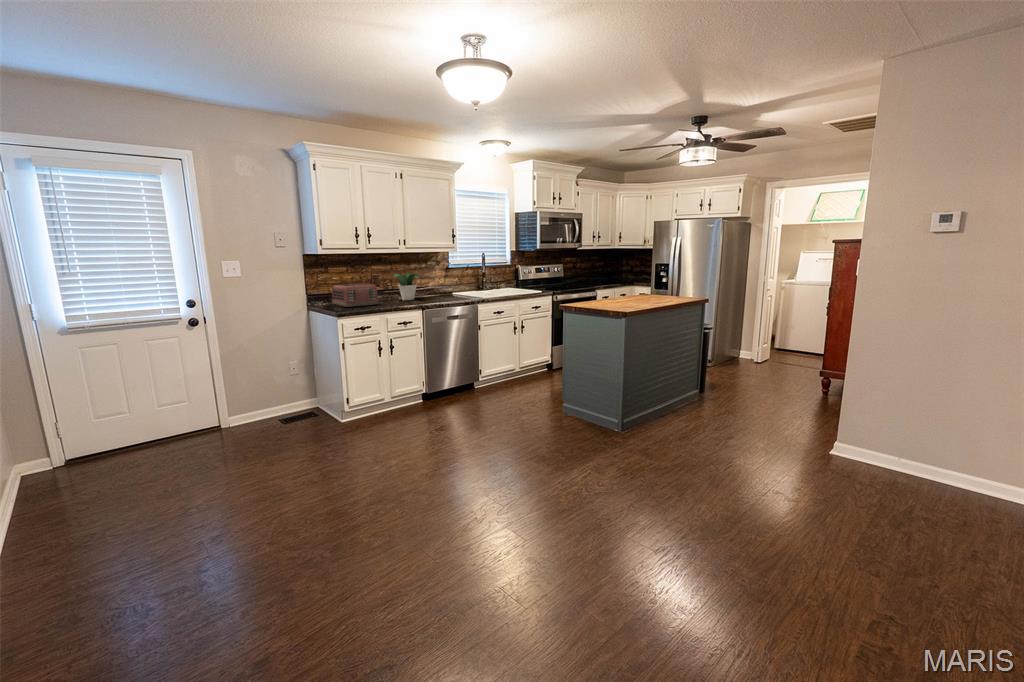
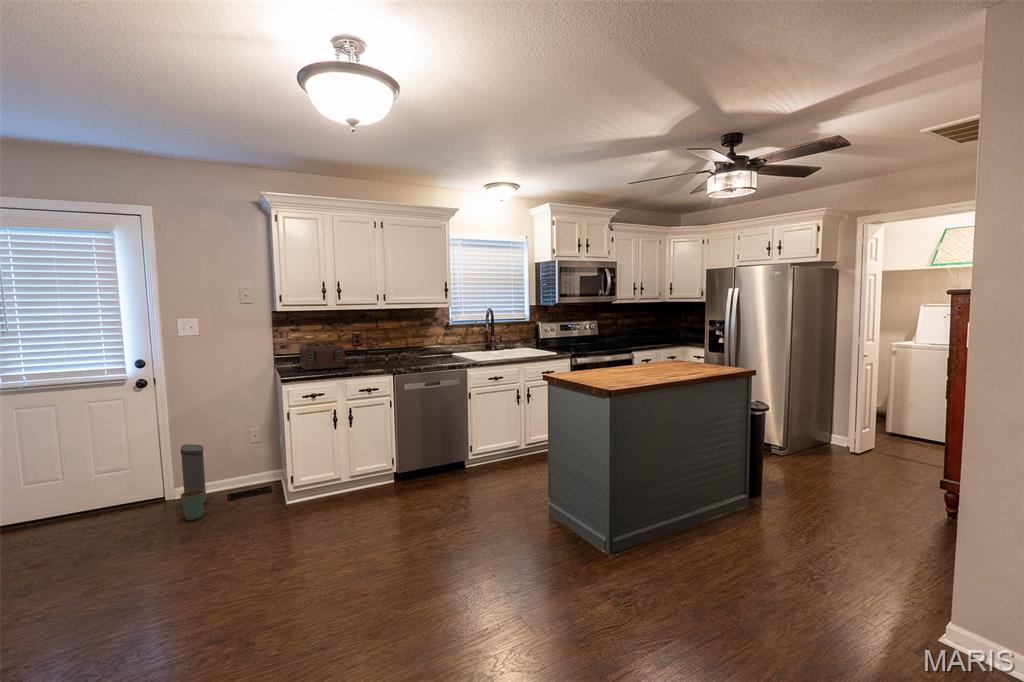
potted plant: present [394,273,419,300] -> none [368,331,403,362]
trash can: none [236,376,271,439] -> present [180,444,206,520]

